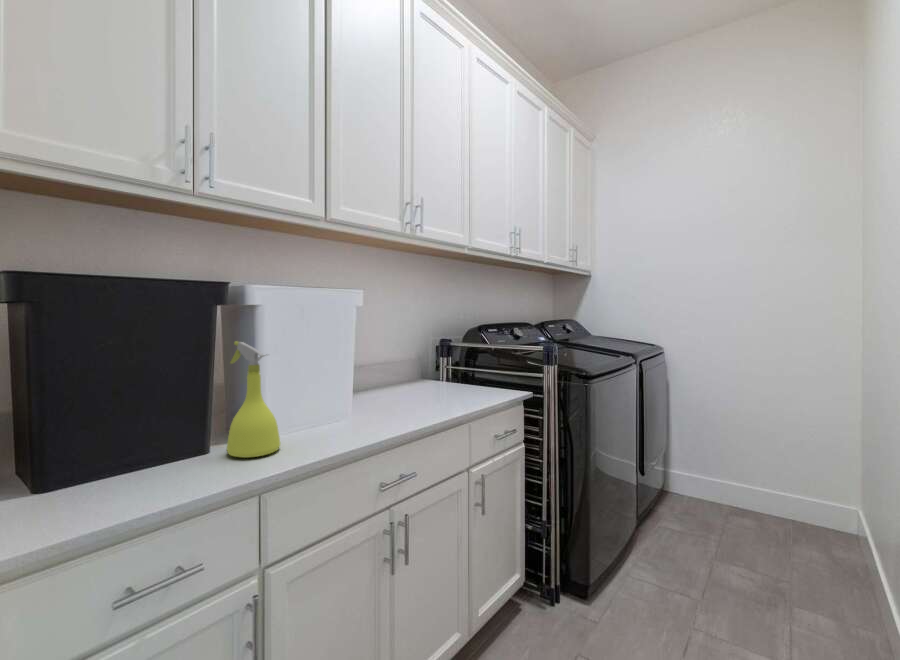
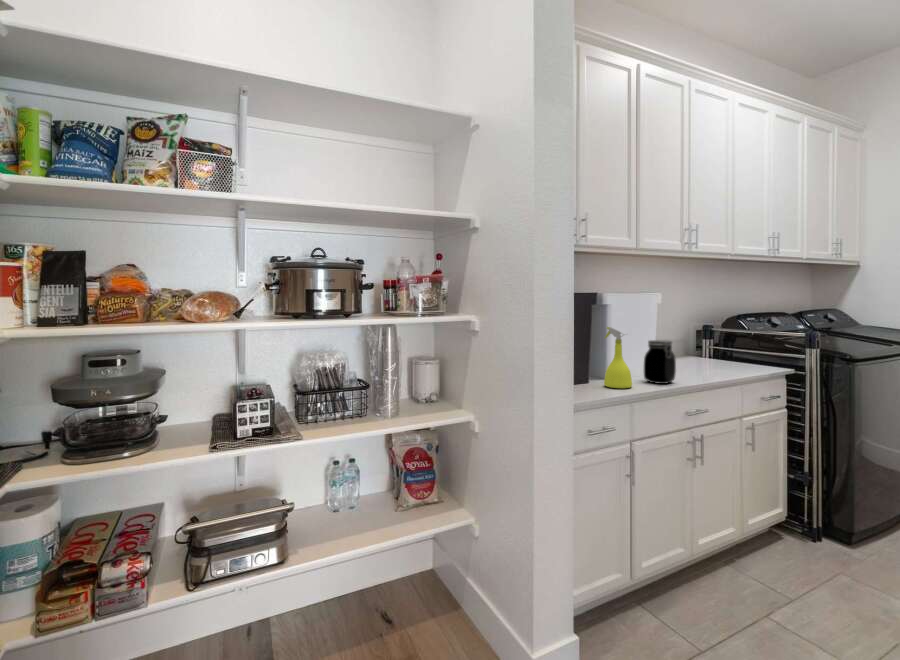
jar: none [315,362,366,437] -> present [644,340,676,384]

